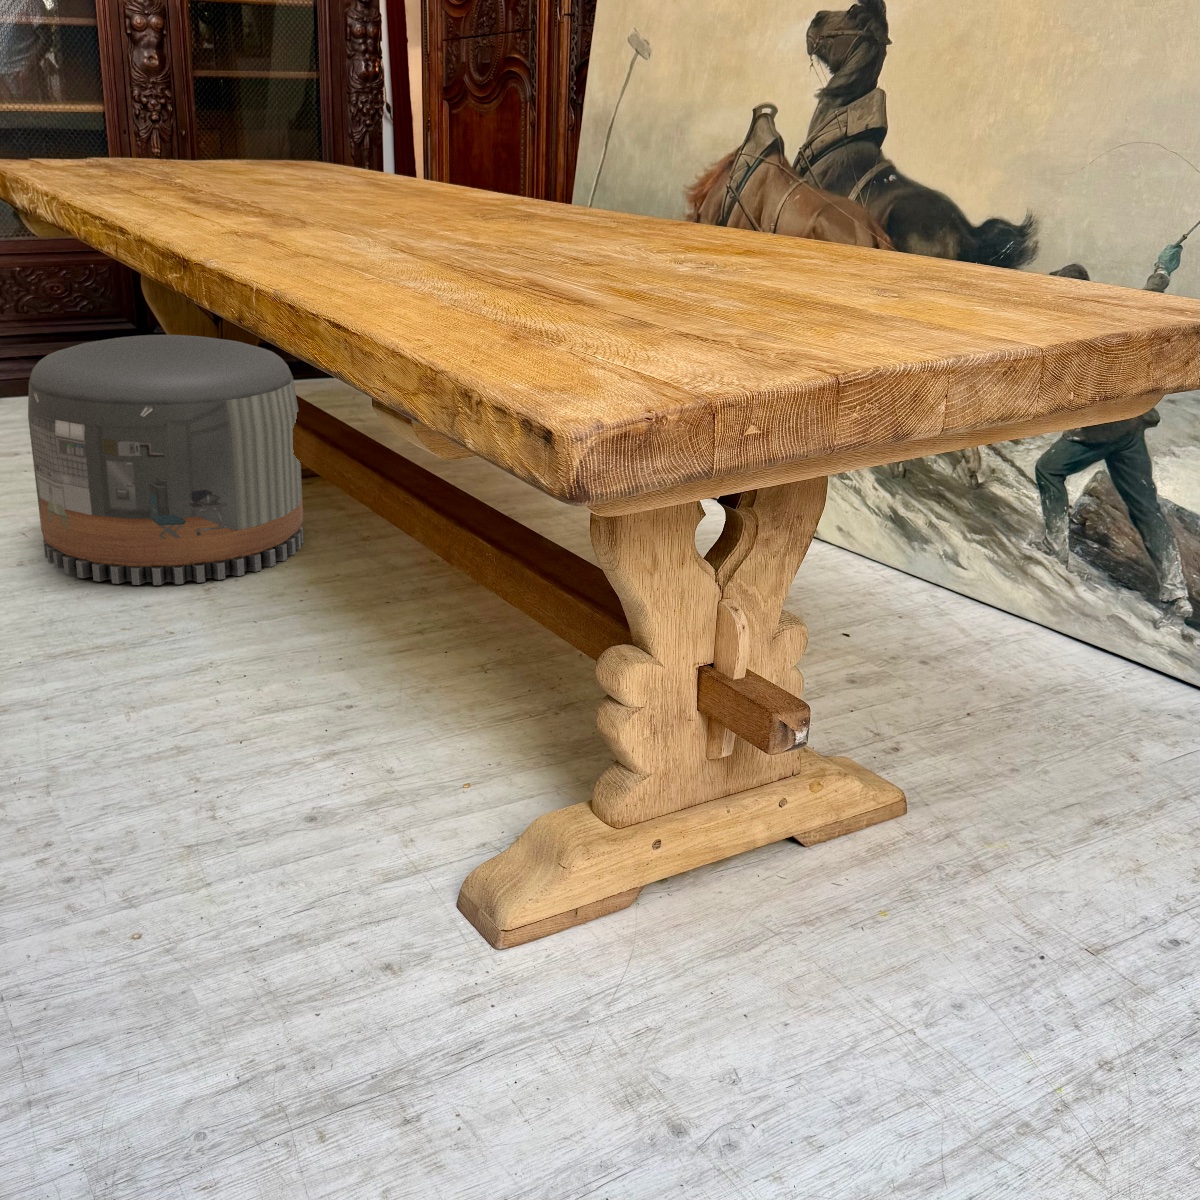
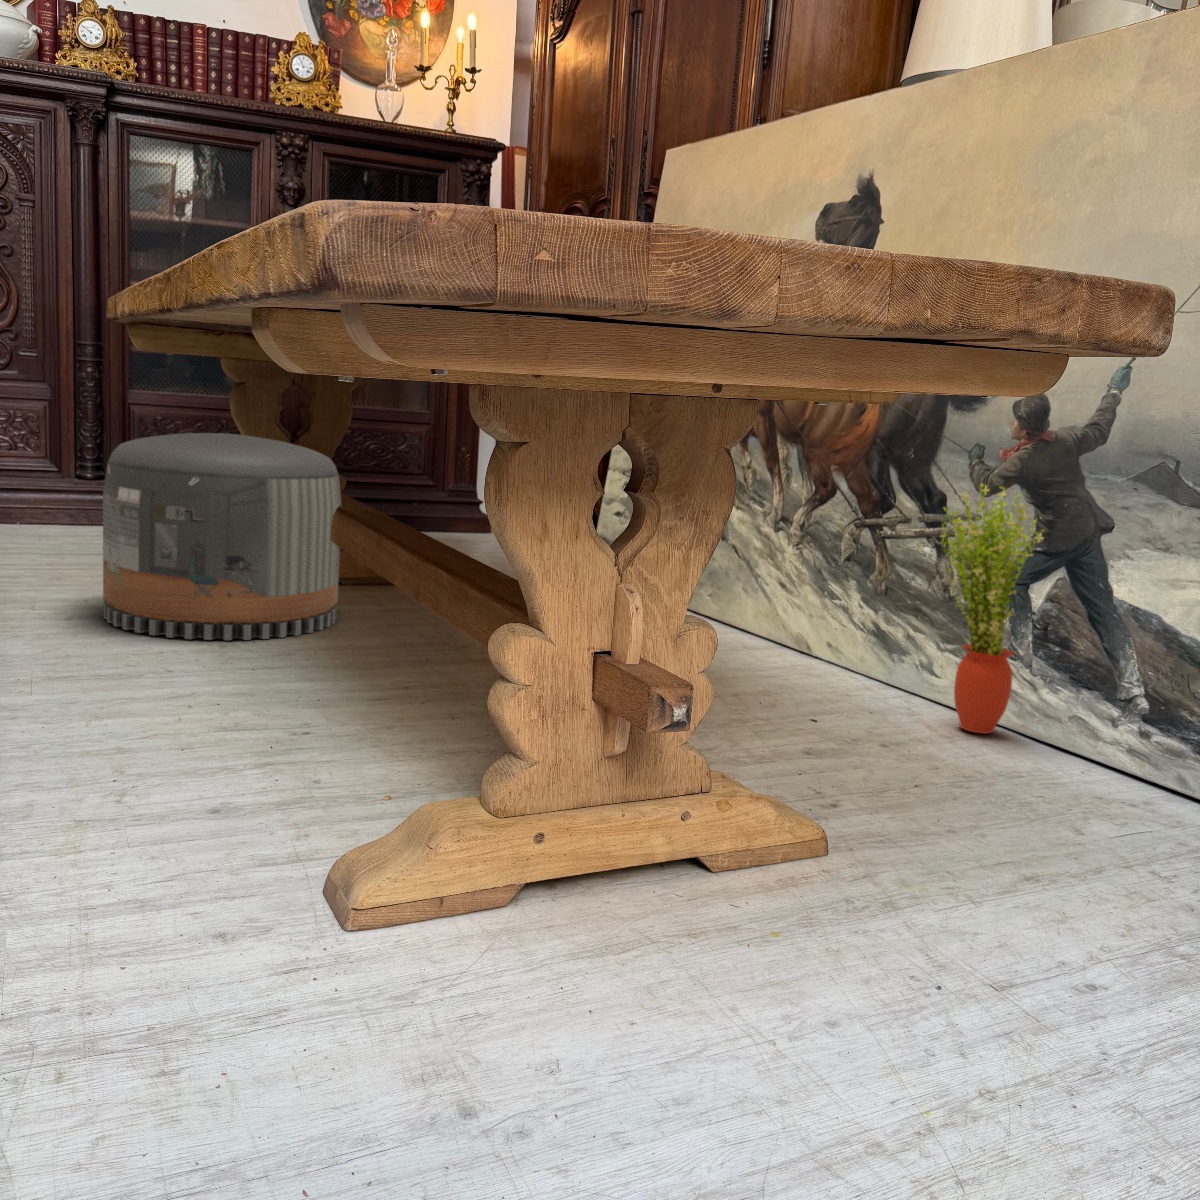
potted plant: none [976,374,1085,634] -> present [941,484,1044,734]

